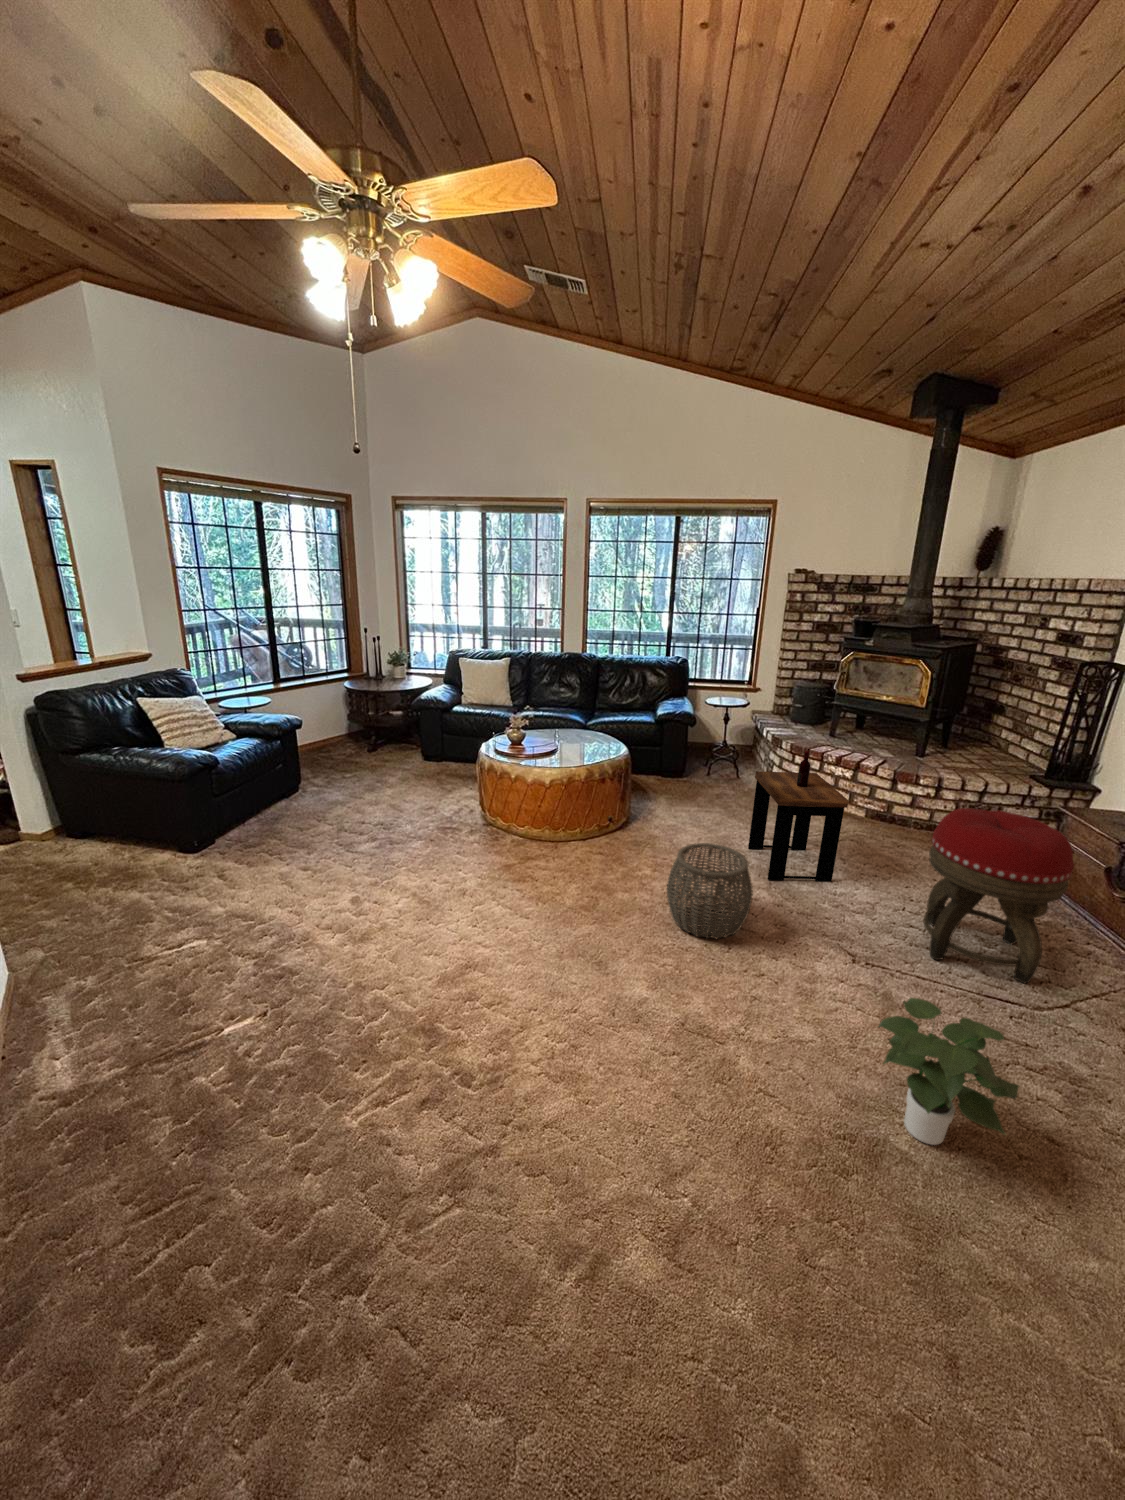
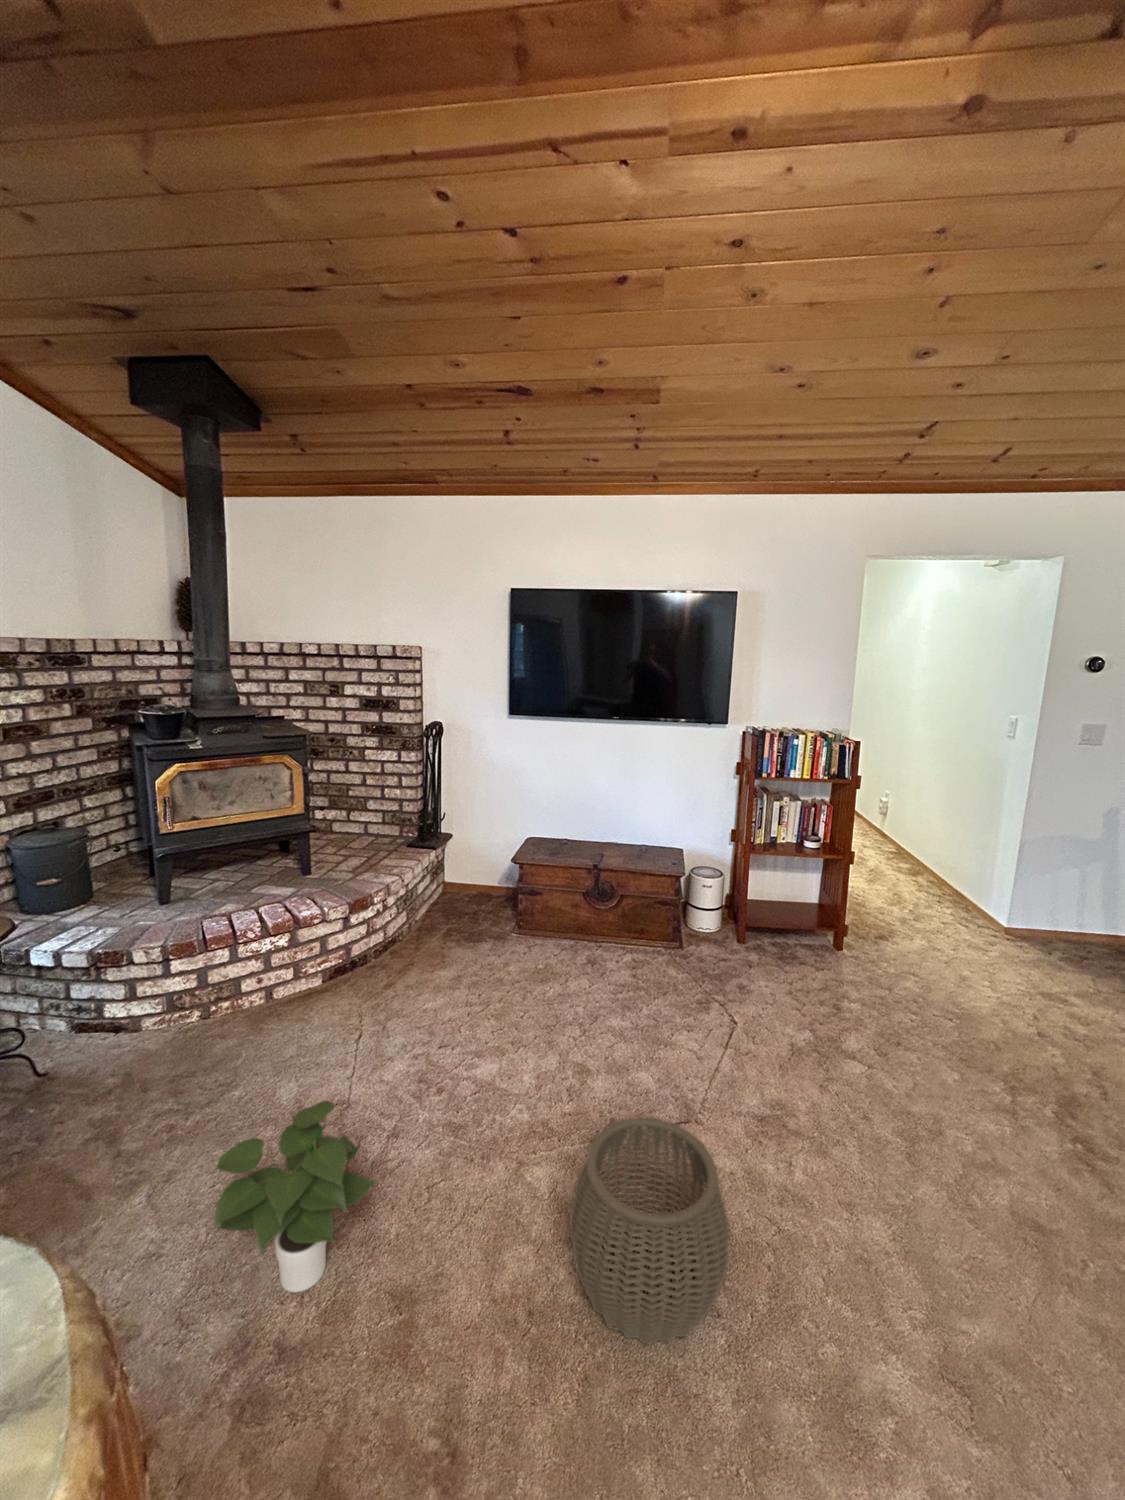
side table: present [748,751,848,882] -> none [369,919,516,1145]
footstool: present [924,808,1074,983] -> none [598,868,718,1048]
potted plant: present [878,998,1020,1145] -> present [213,1101,377,1292]

